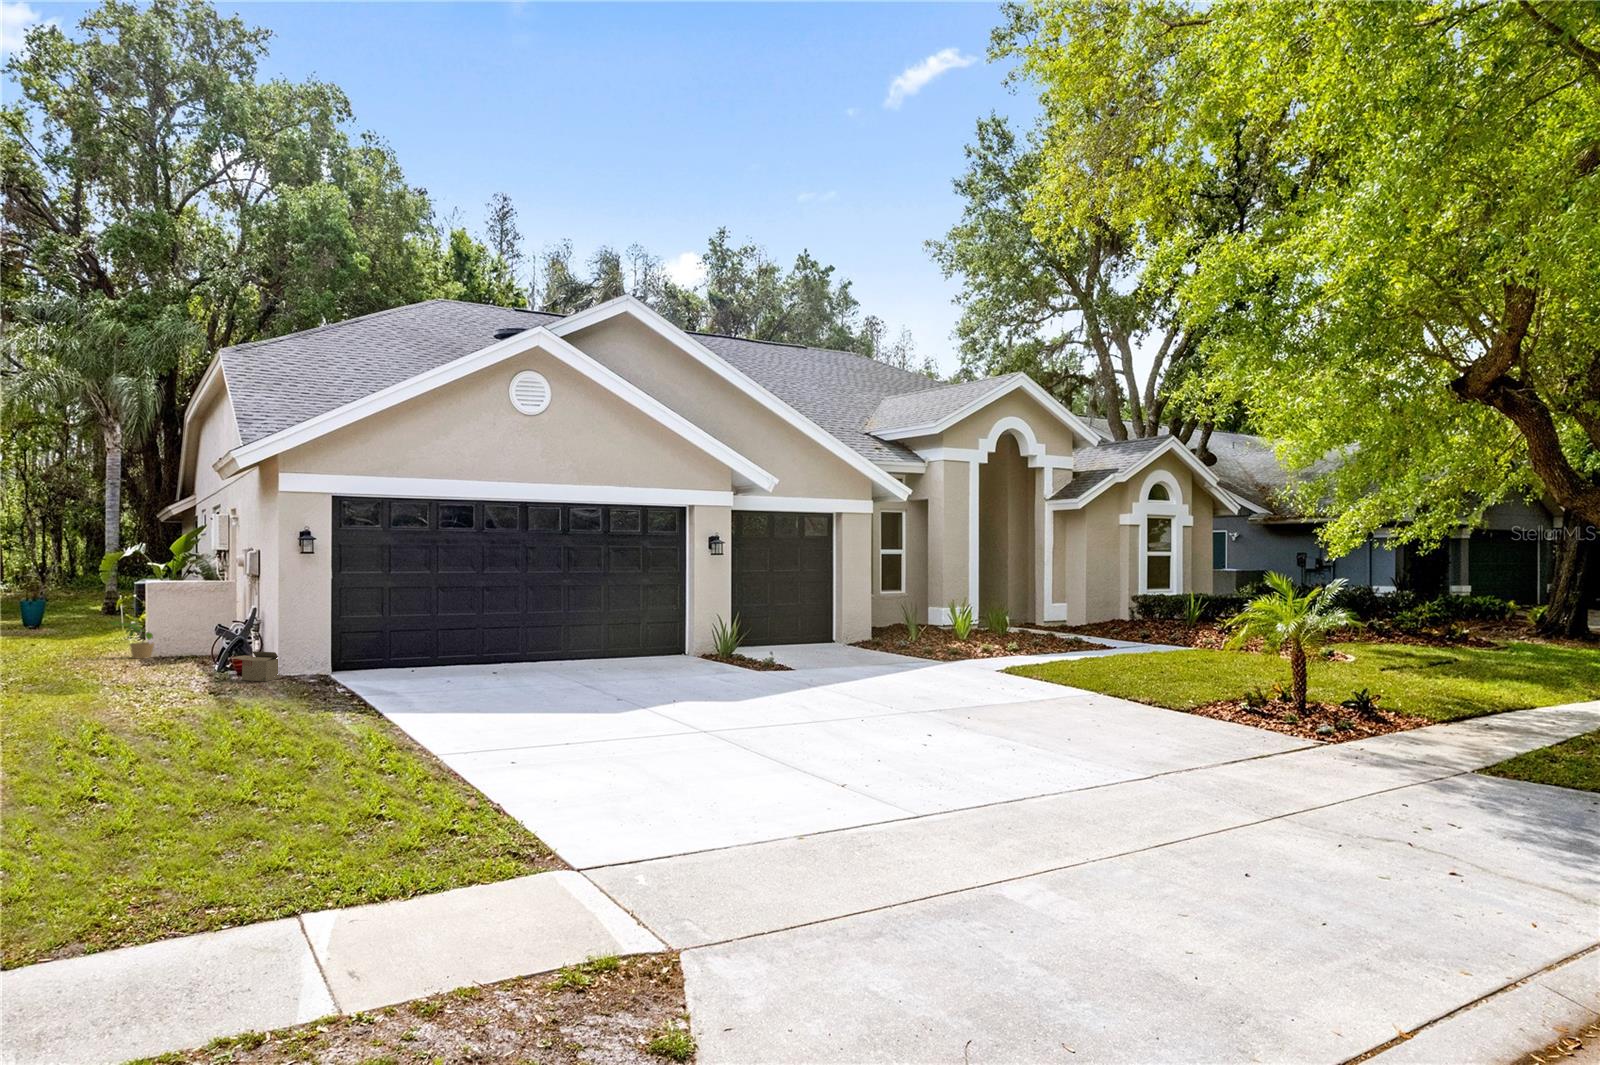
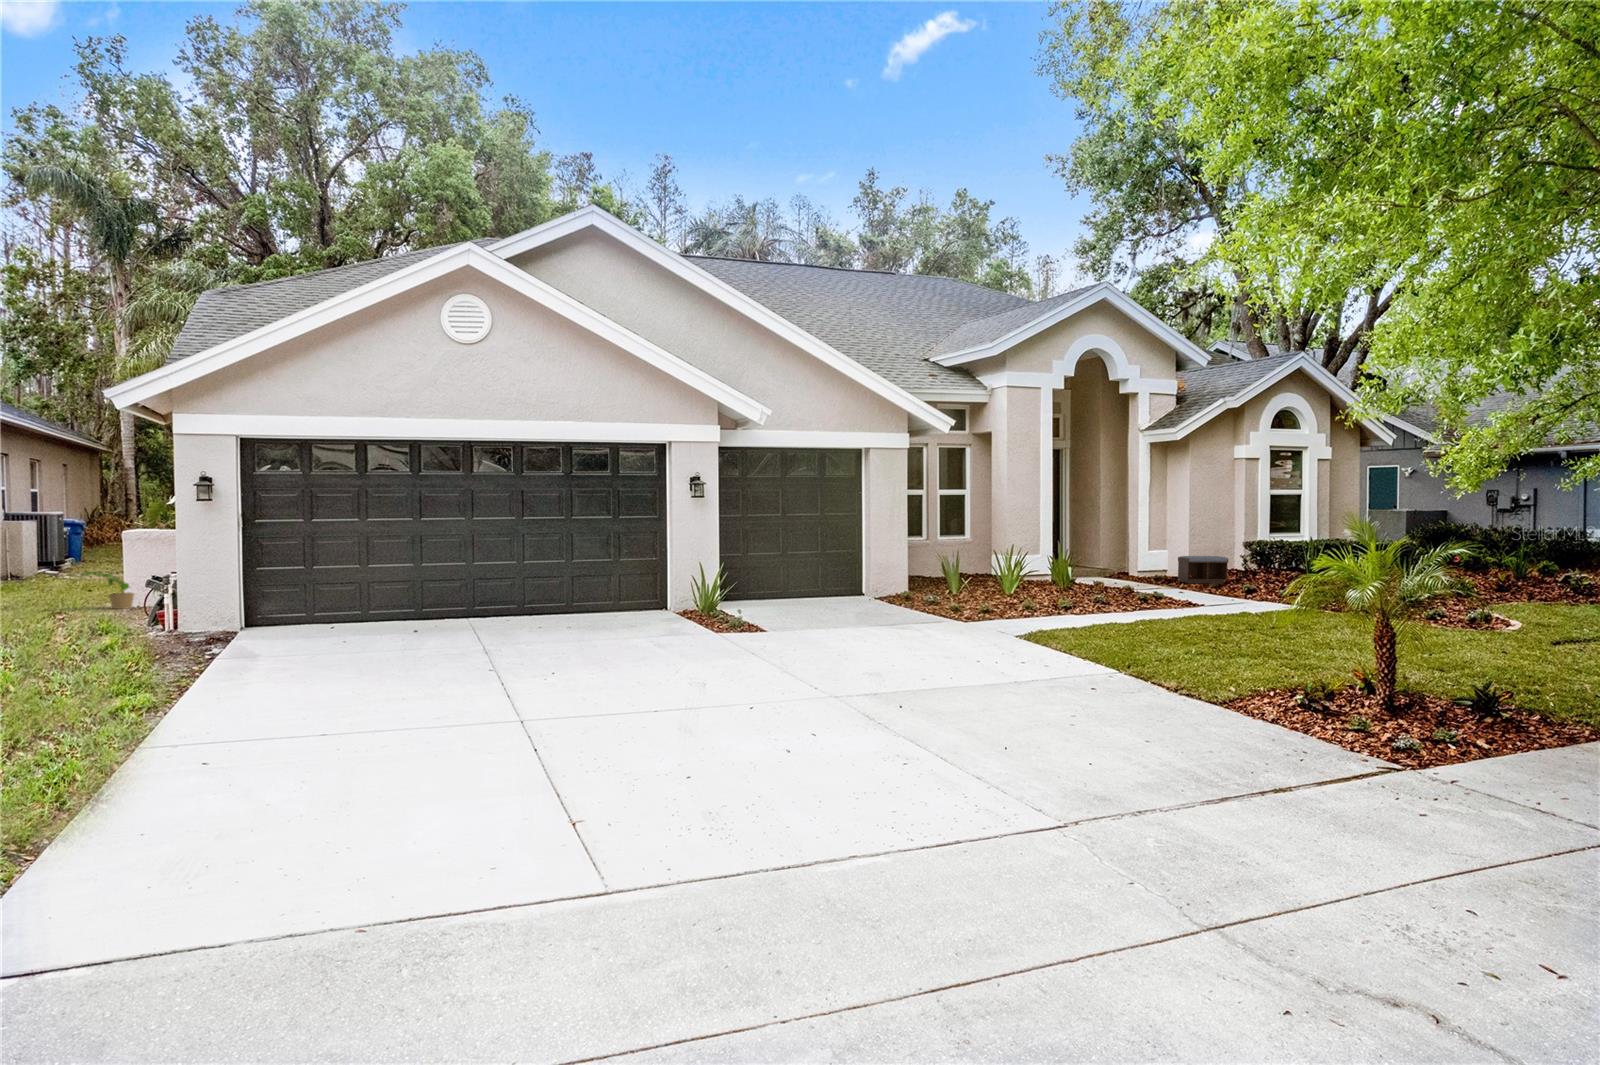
bench: none [1078,608,1120,631] -> present [1177,556,1228,583]
cardboard box: present [233,651,279,681] -> none [146,605,196,637]

